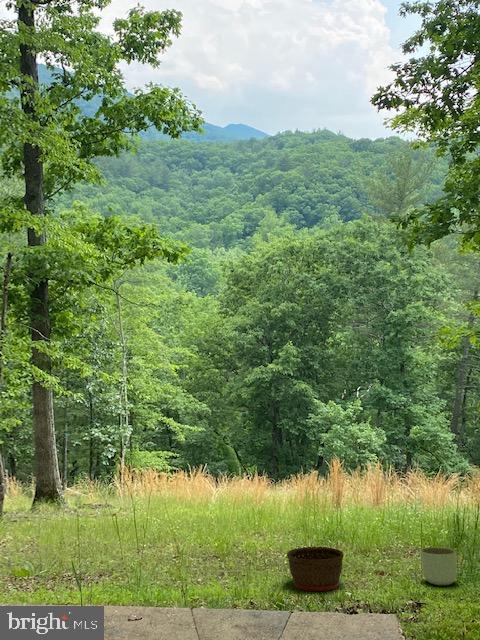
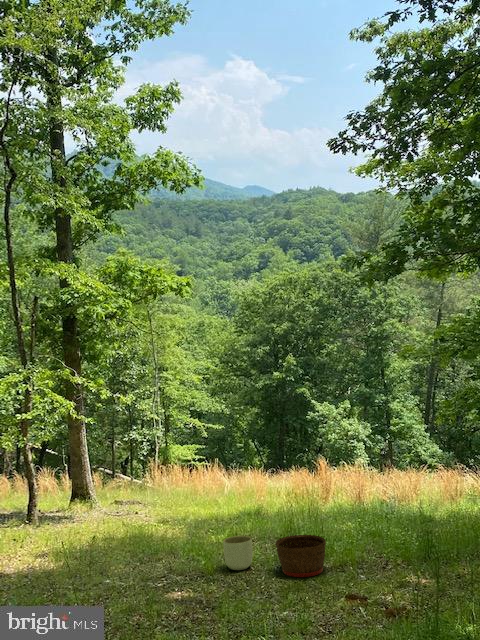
planter: present [421,547,457,585] -> present [223,536,253,570]

